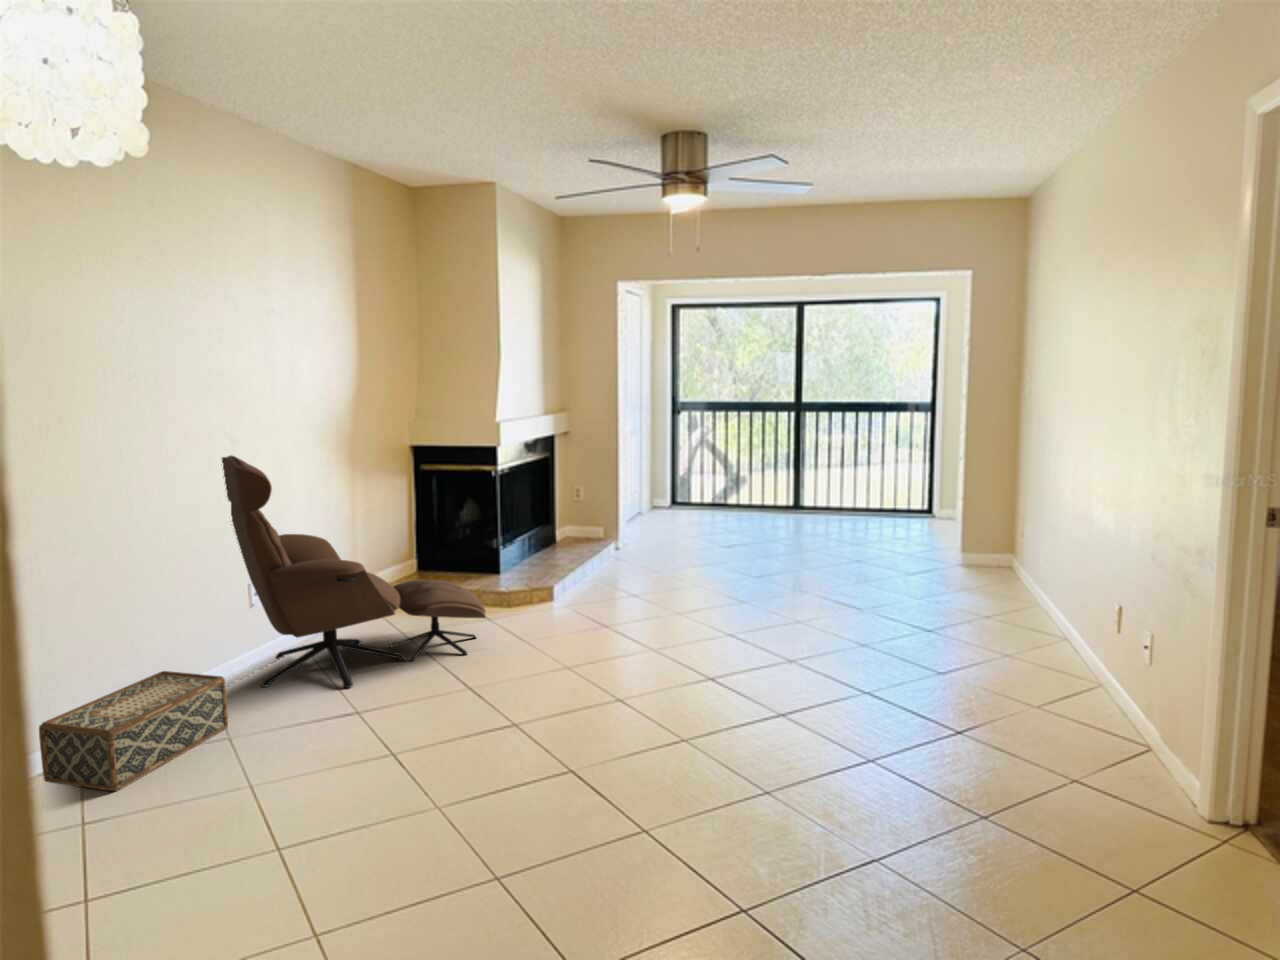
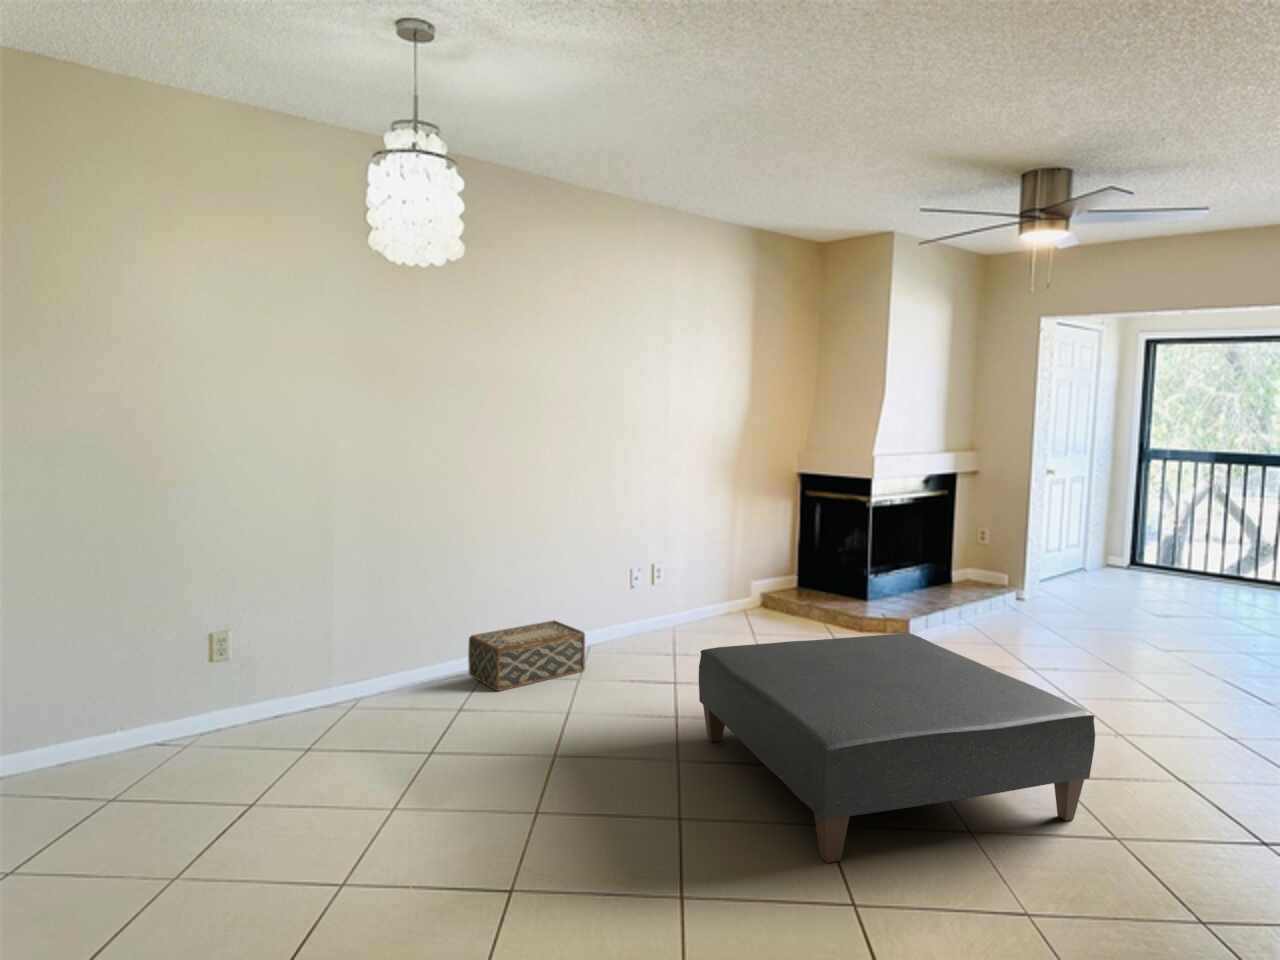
lounge chair: present [222,455,486,688] -> none [615,470,811,665]
ottoman: none [438,596,830,851] -> present [699,633,1095,863]

